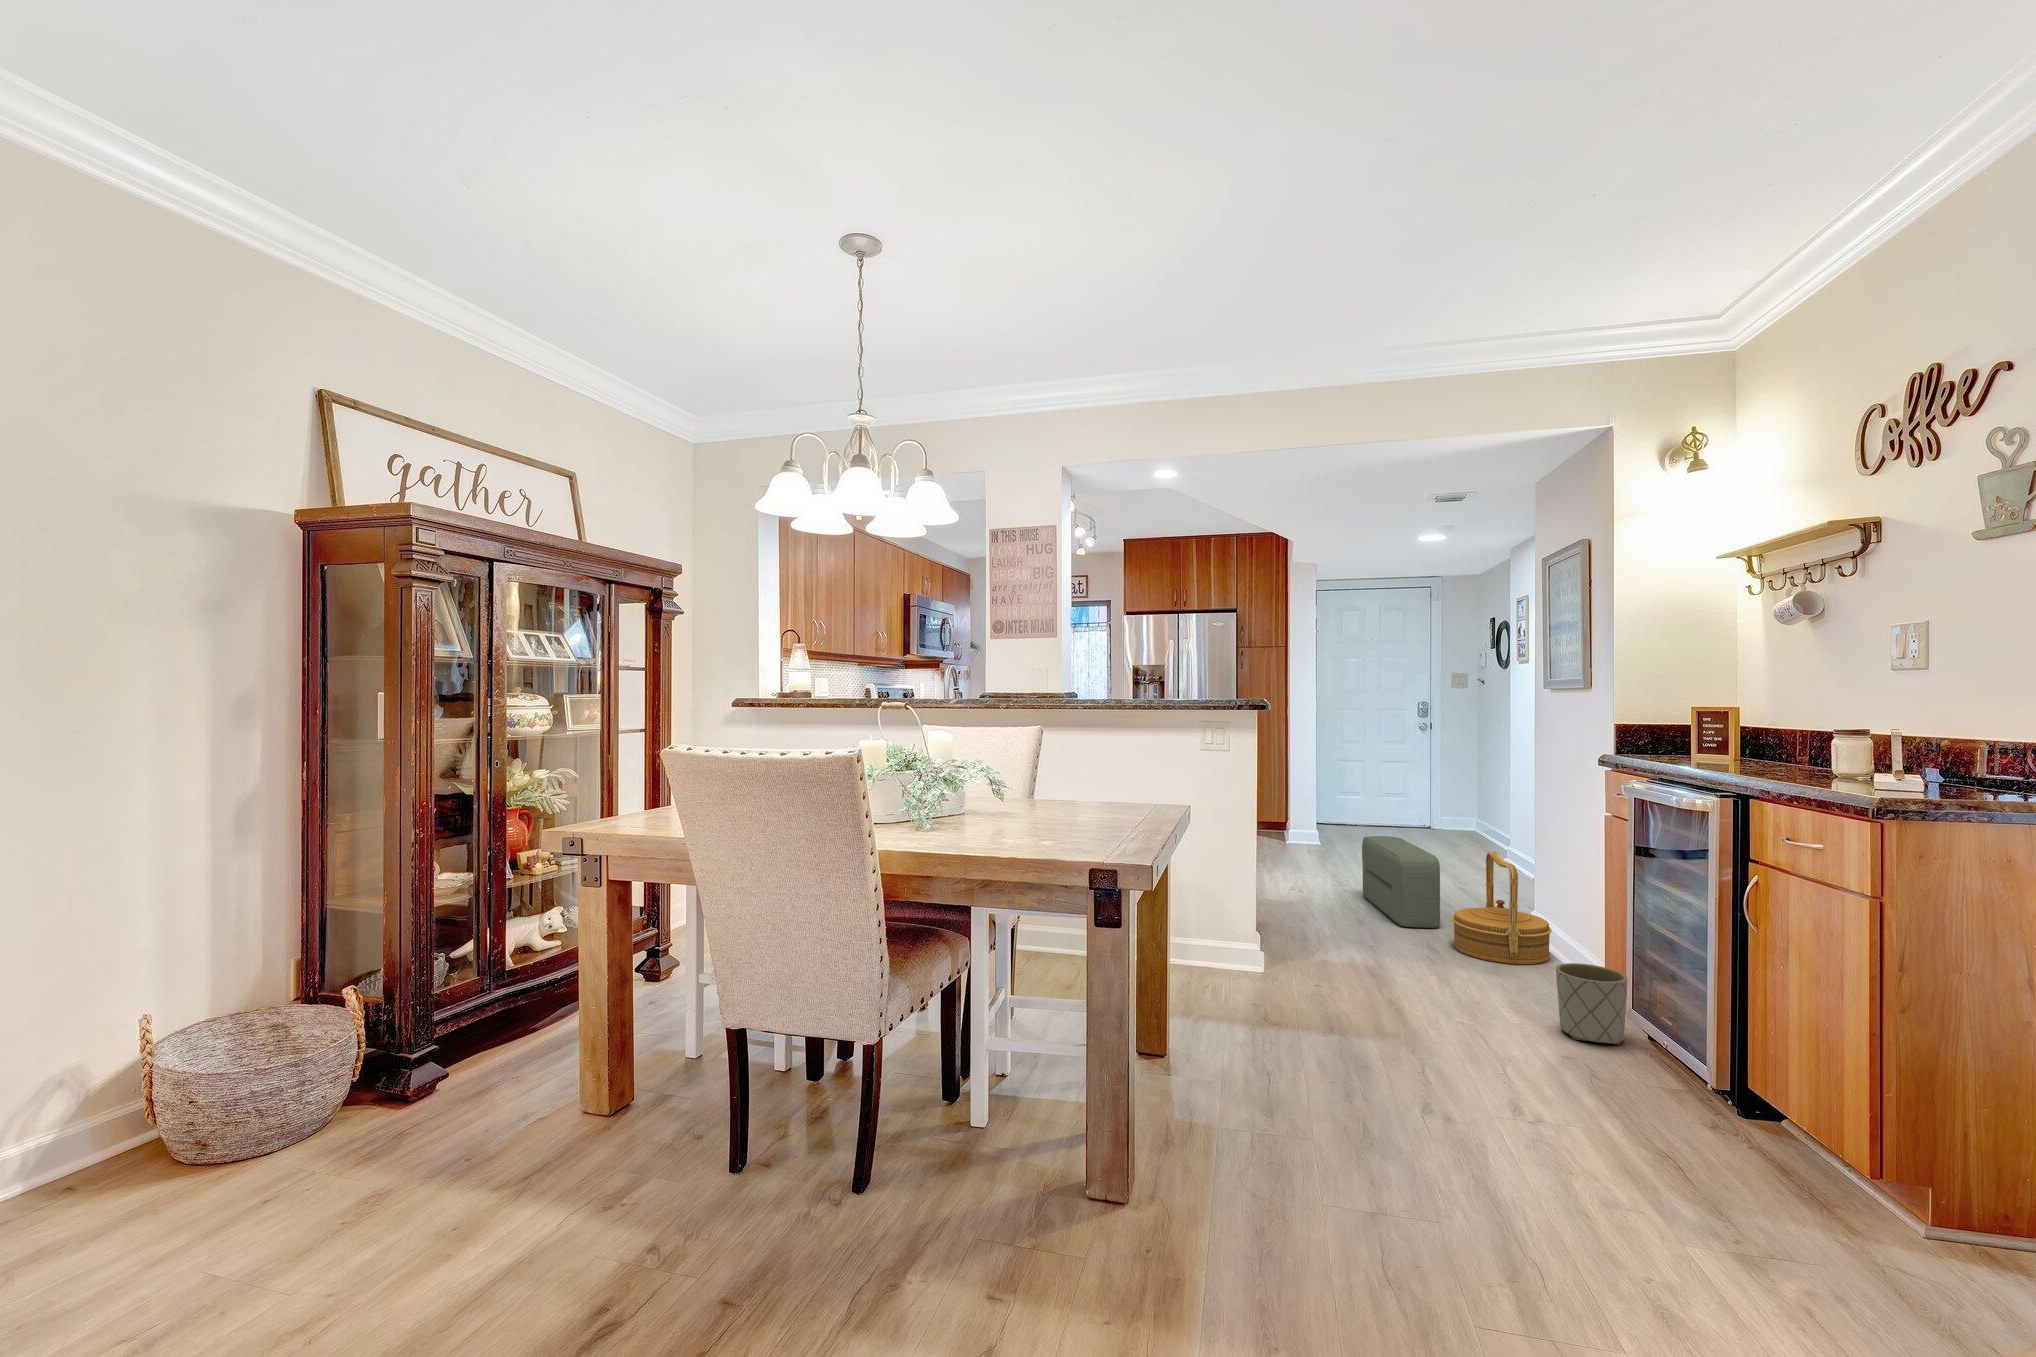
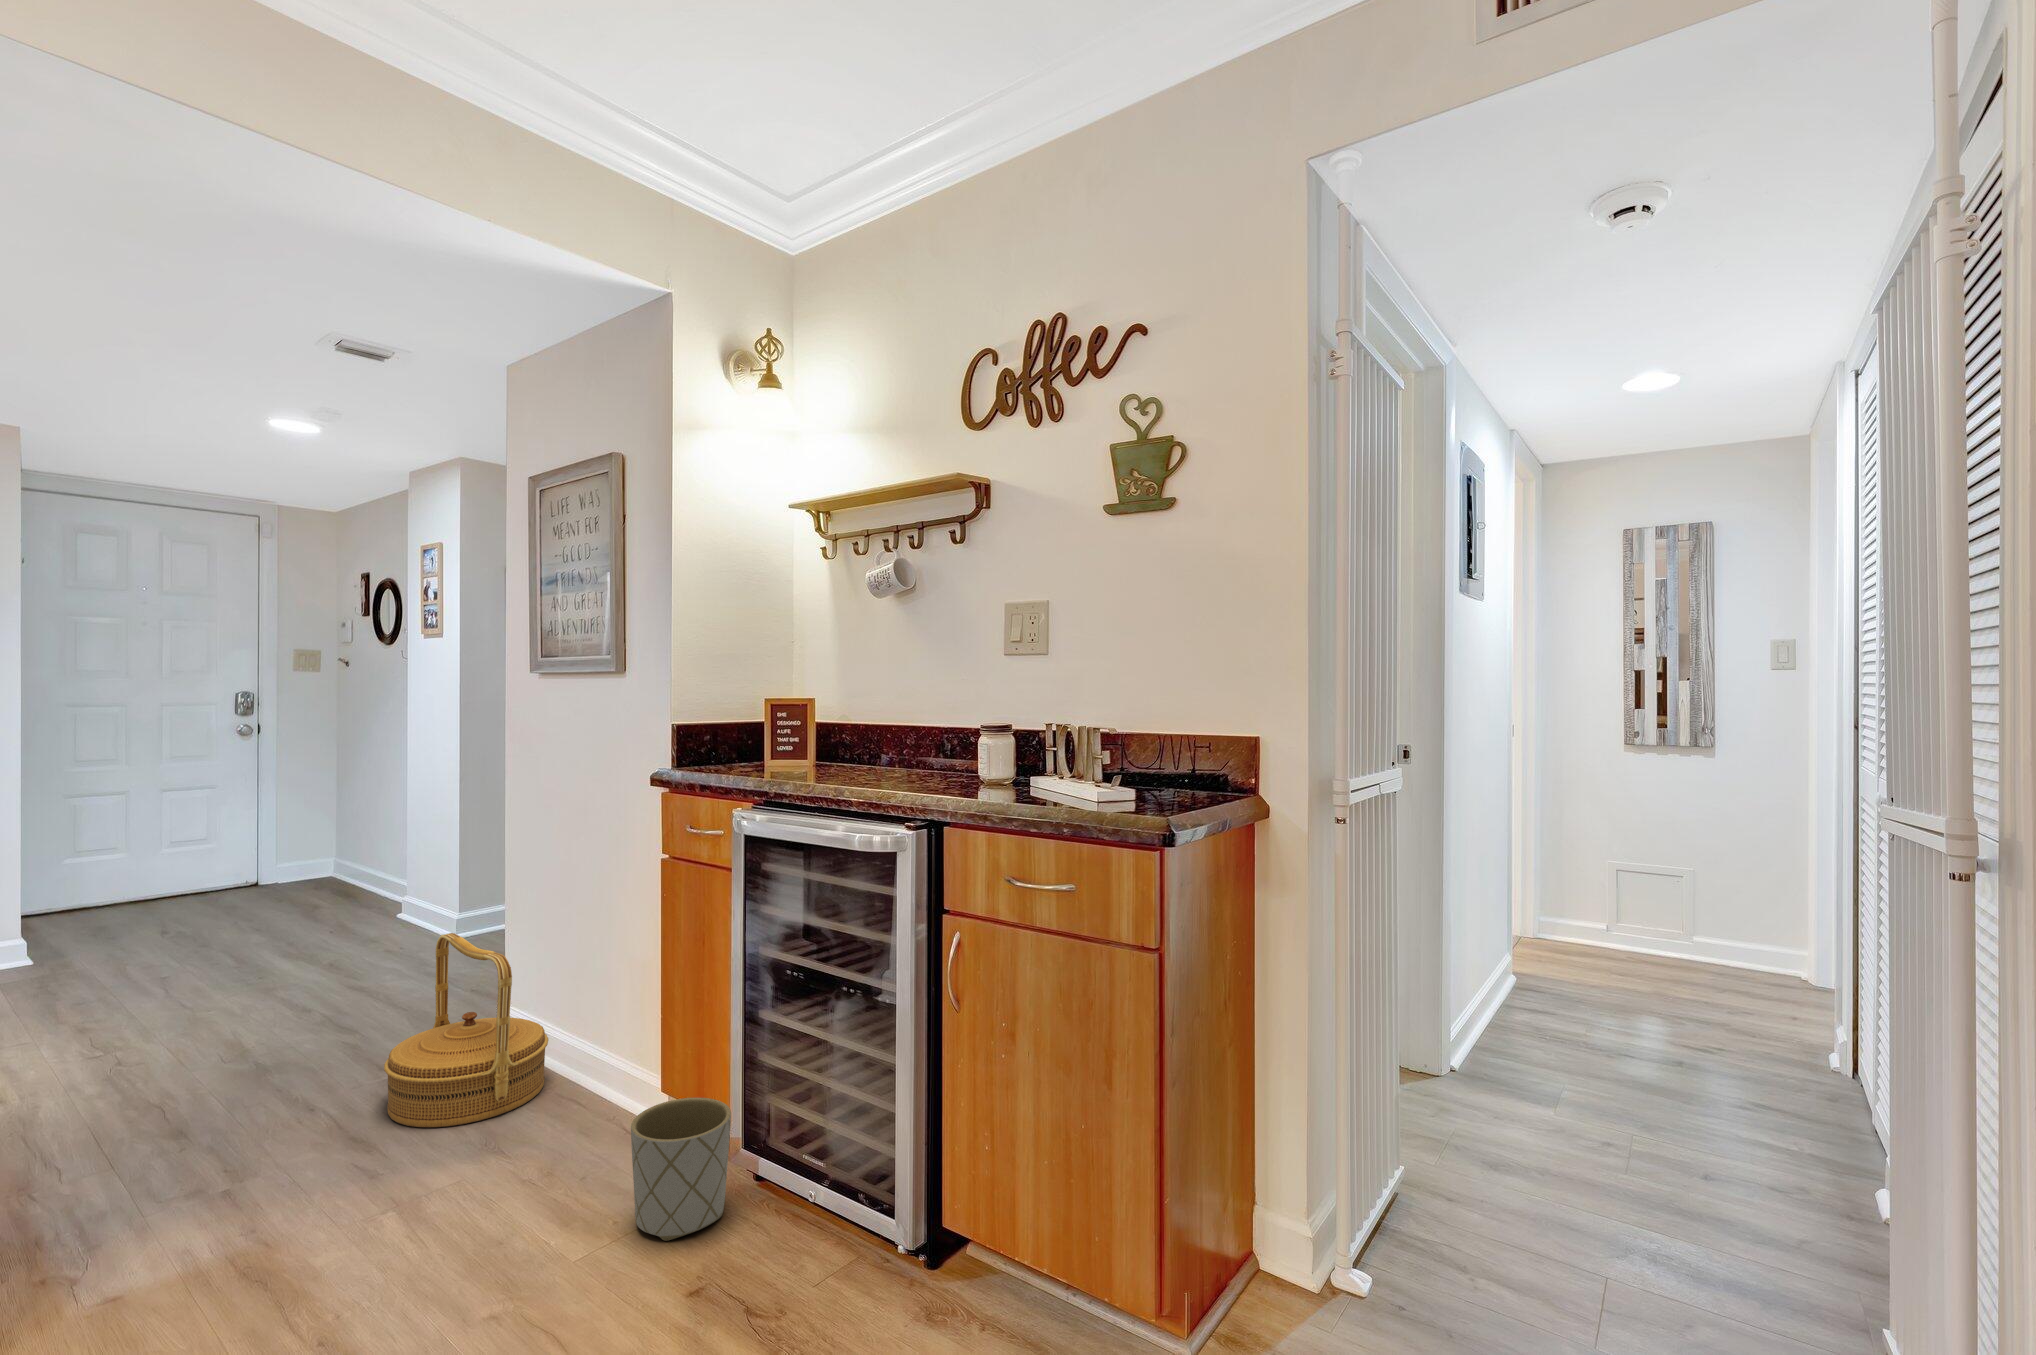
pouf: present [1362,836,1440,928] -> none [163,933,349,1107]

